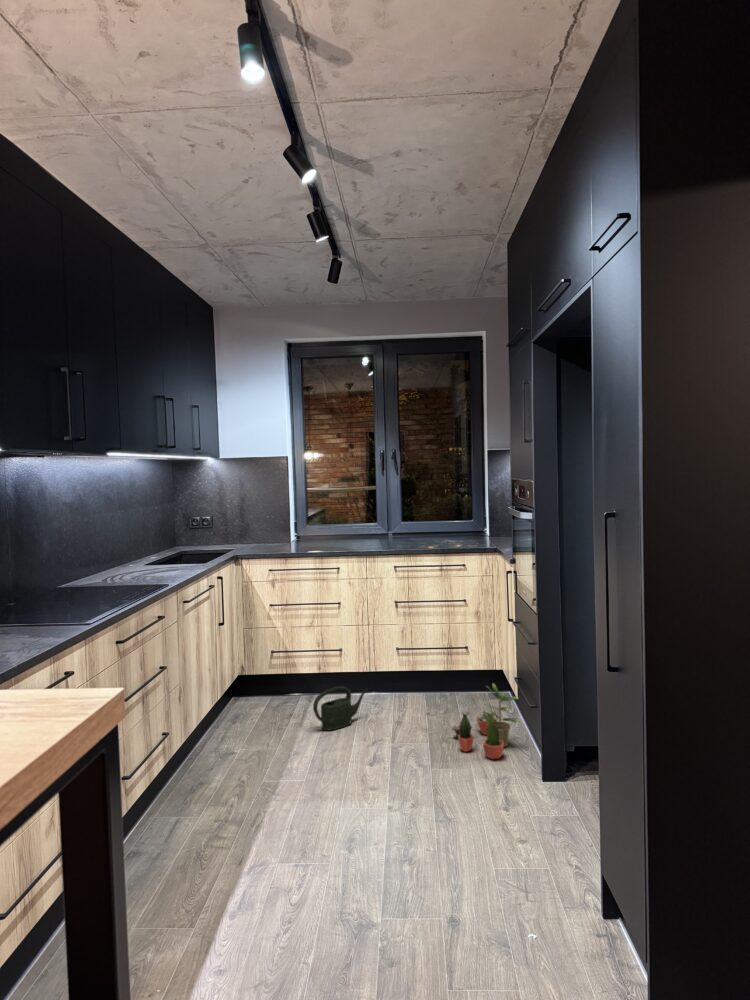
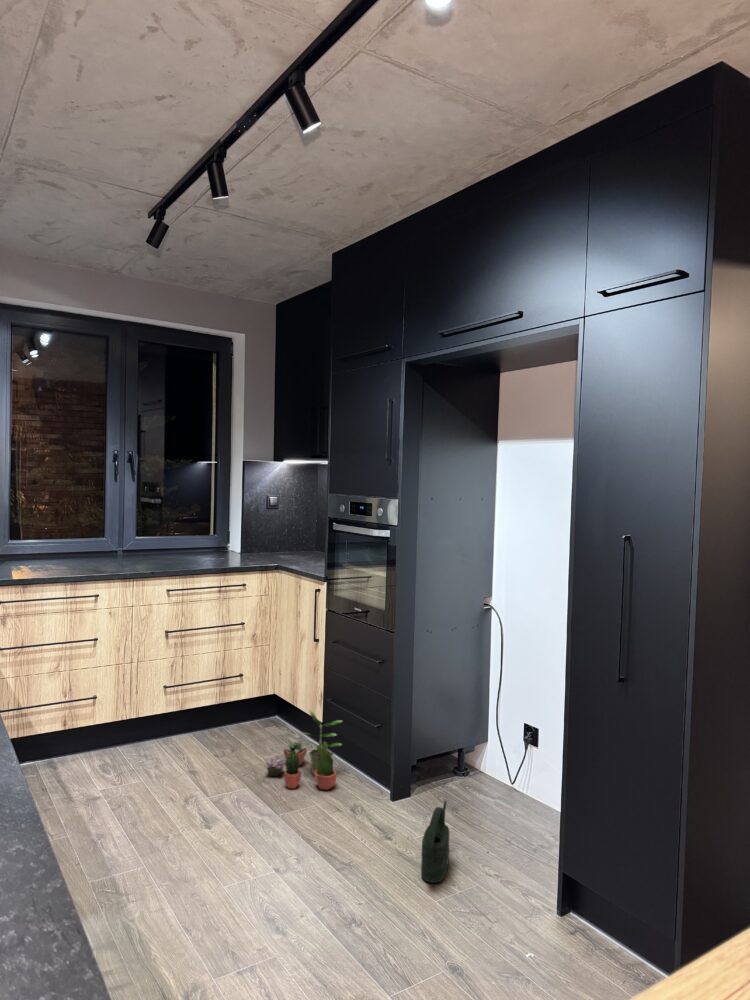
watering can: present [313,686,368,731] -> present [421,801,449,883]

